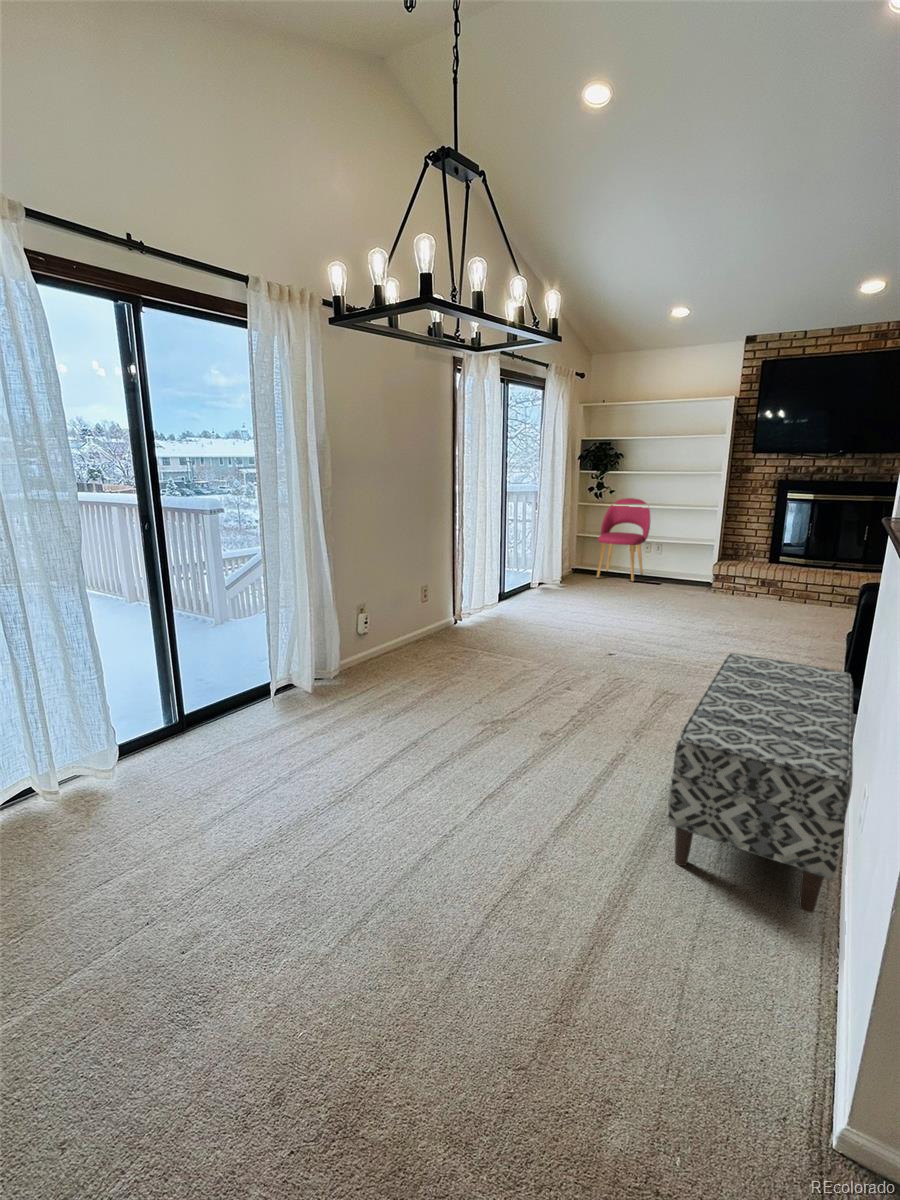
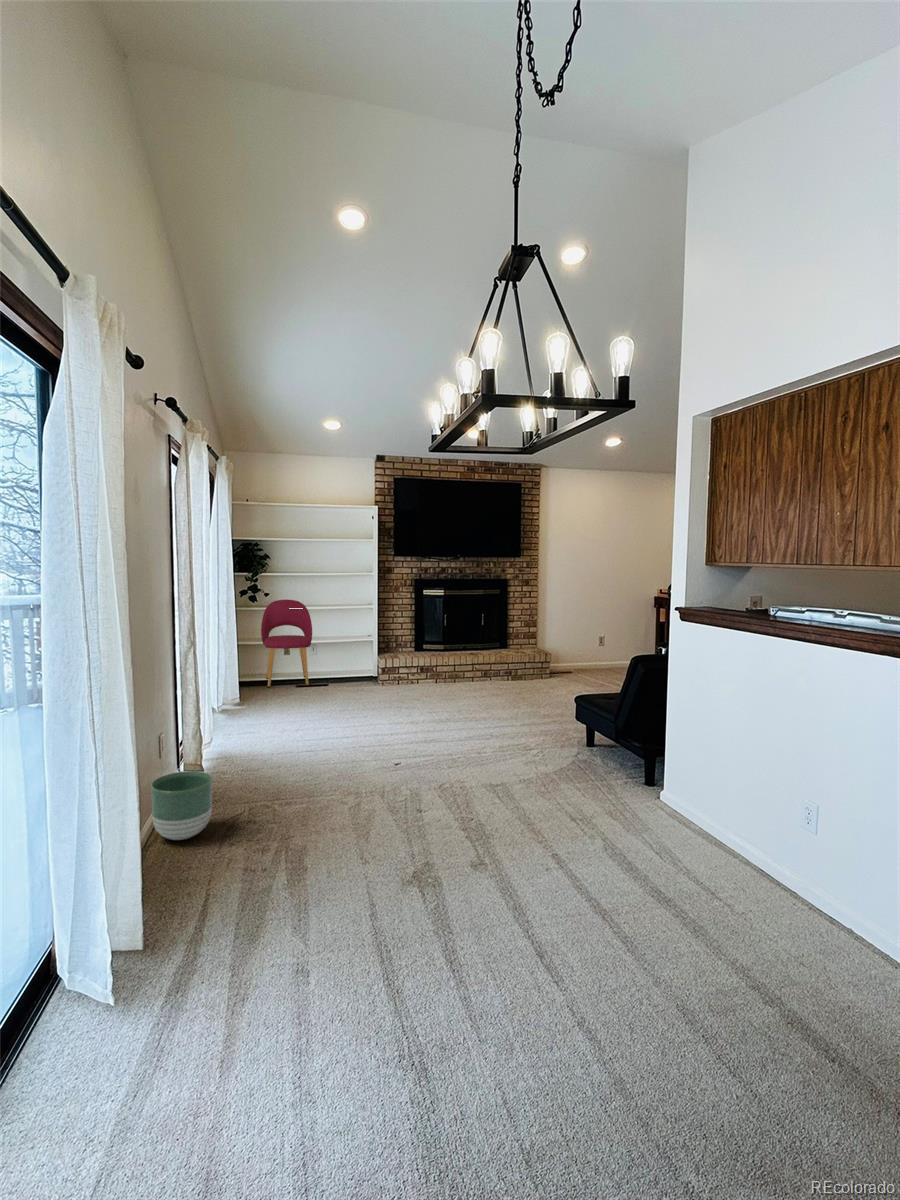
planter: none [381,615,420,659] -> present [151,771,212,840]
bench: present [667,653,853,913] -> none [587,724,815,920]

